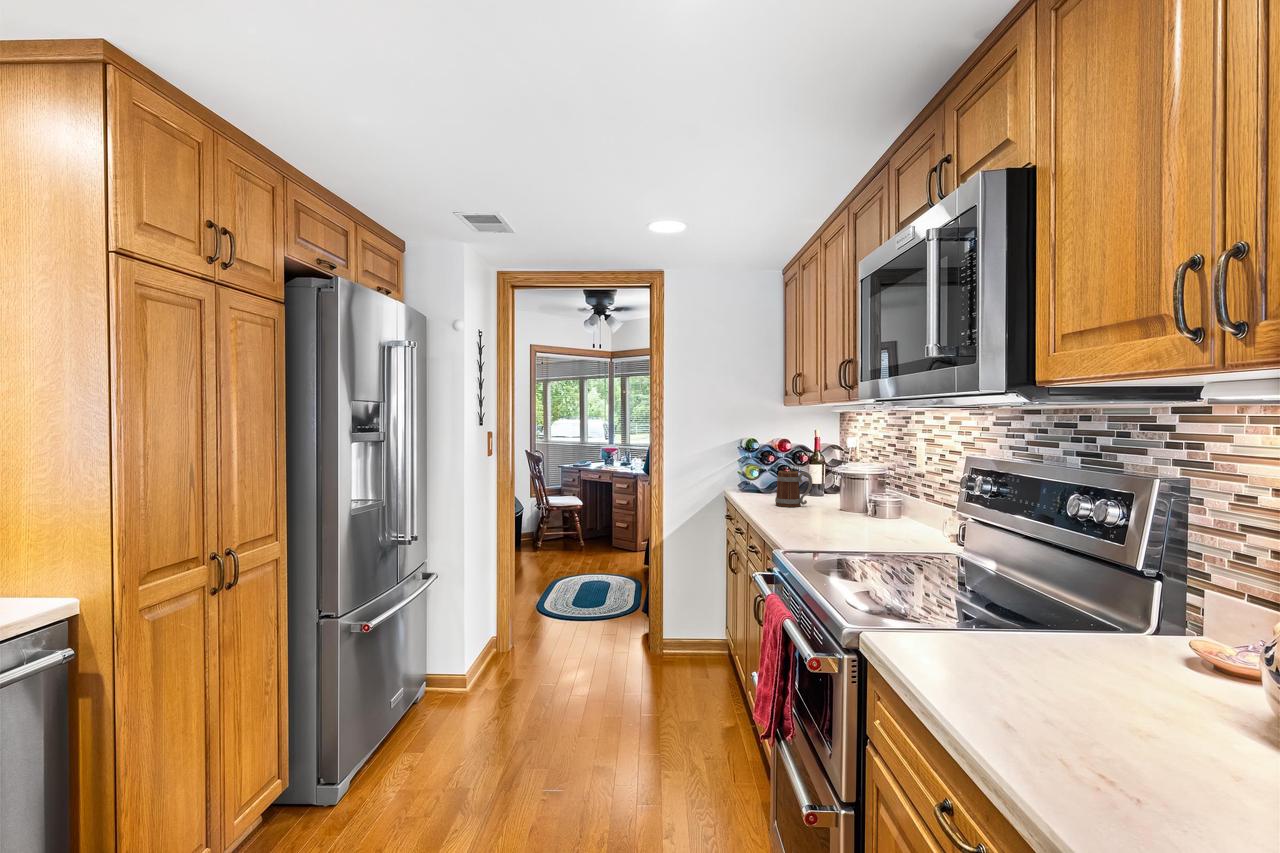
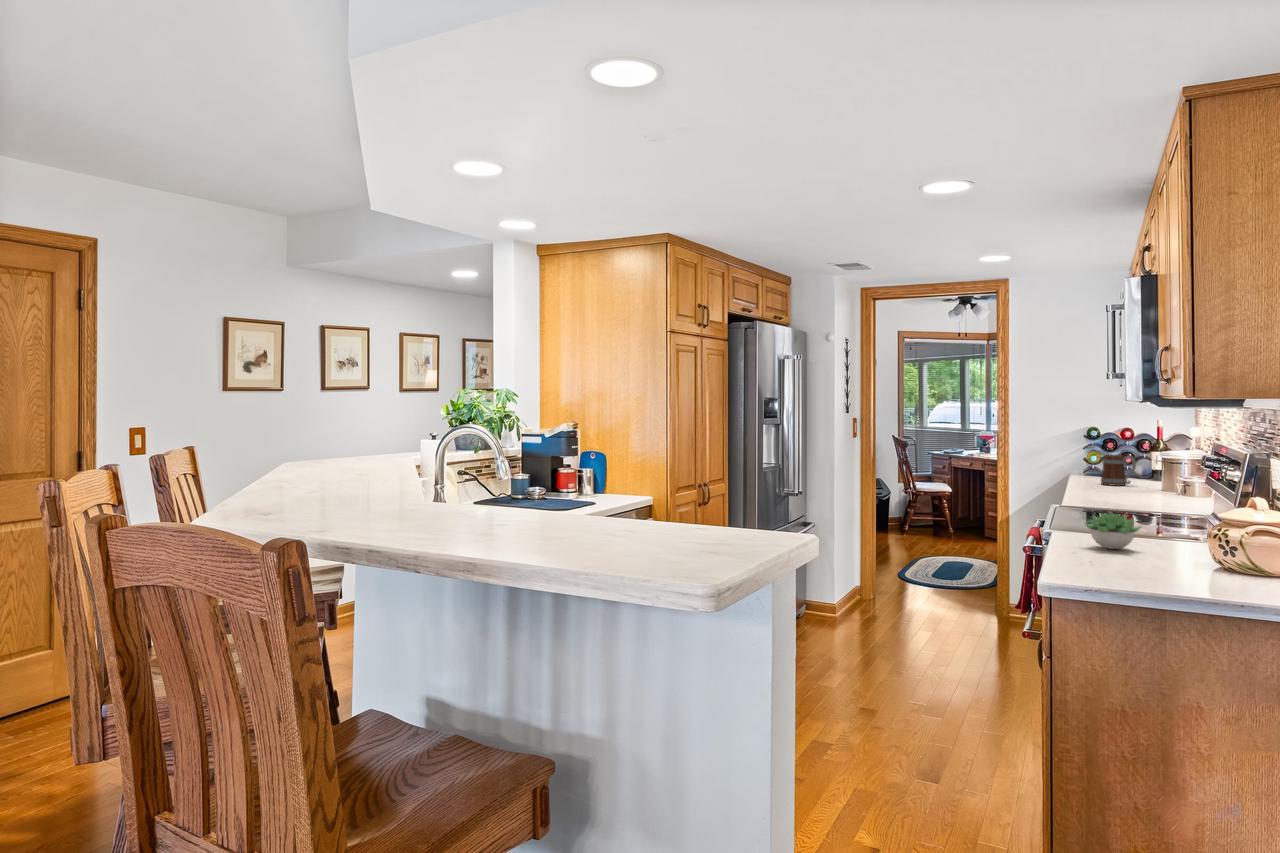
succulent plant: none [1039,627,1178,721] -> present [1084,513,1141,549]

